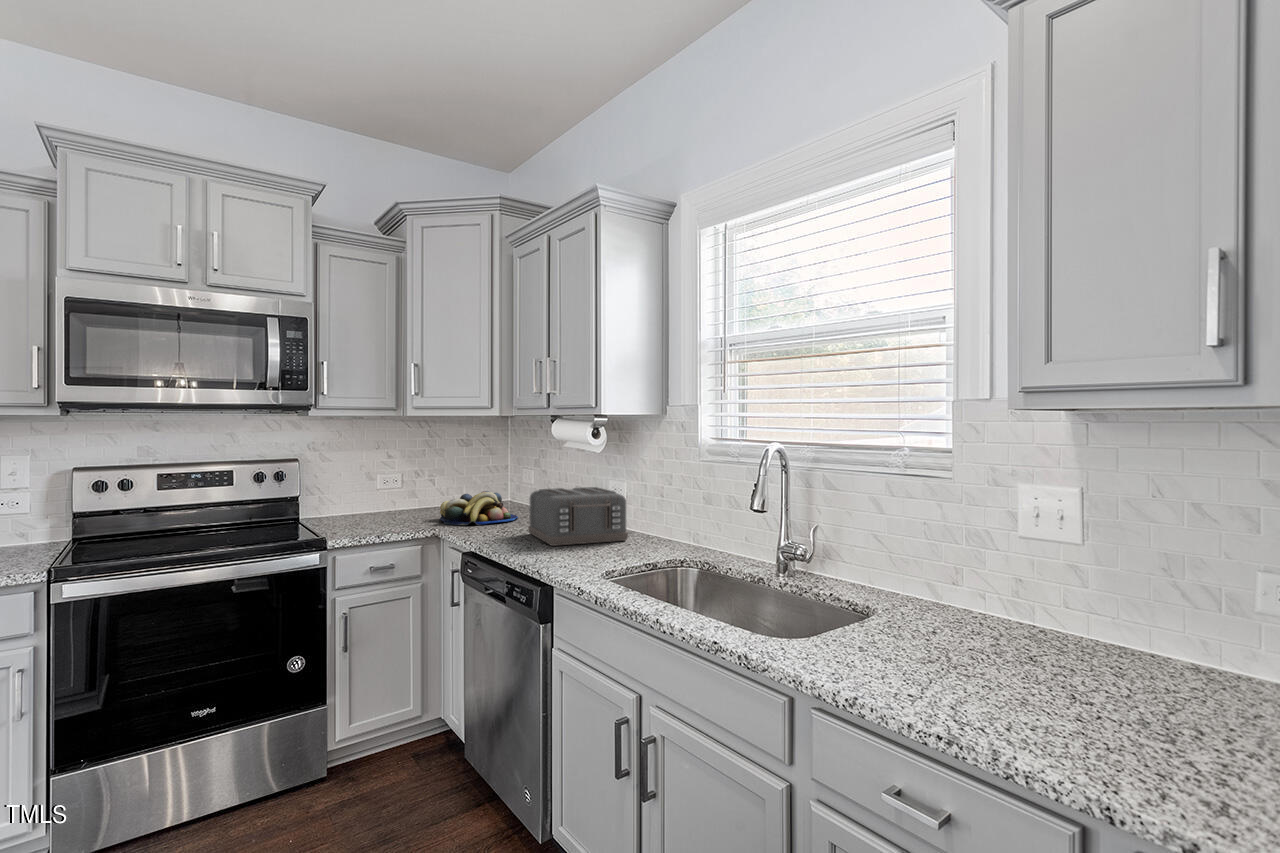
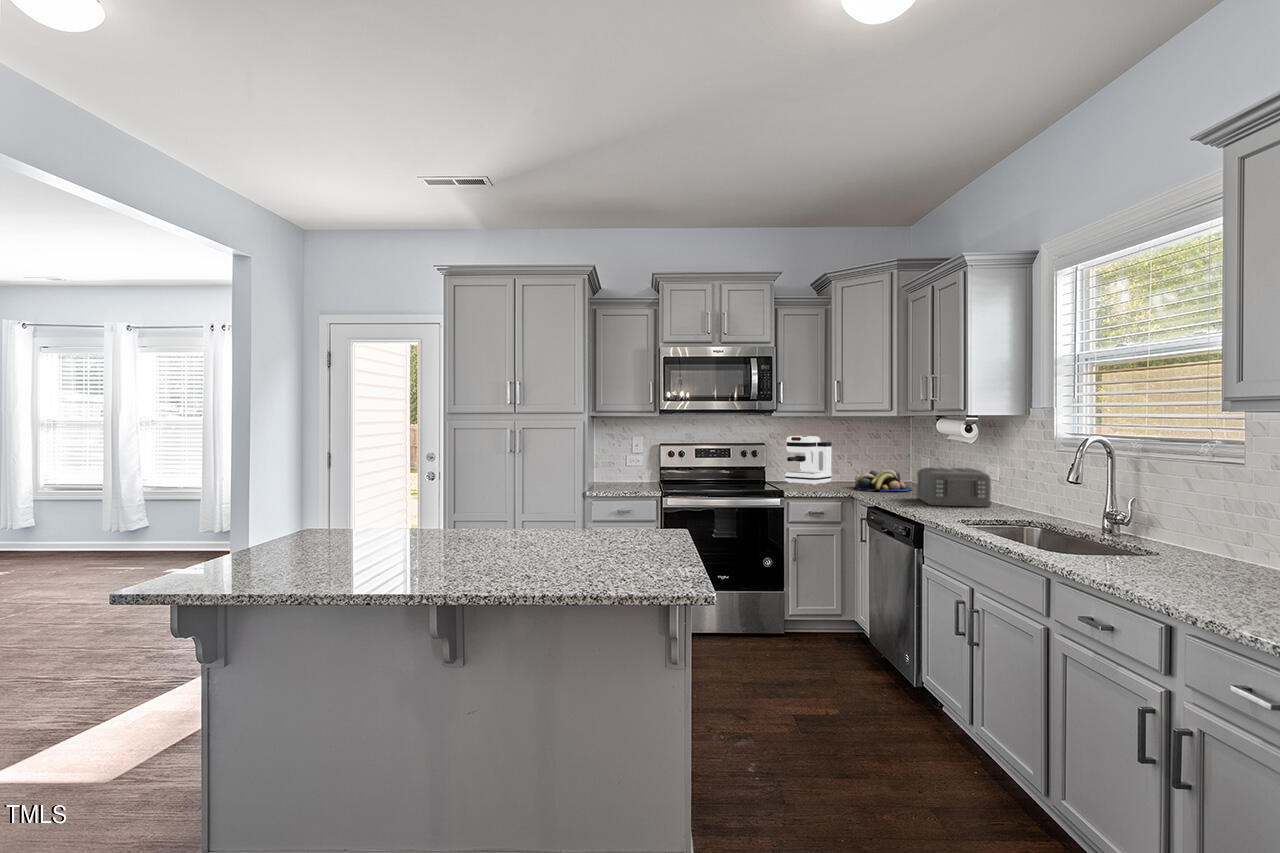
coffee maker: none [333,447,406,520] -> present [785,436,832,485]

